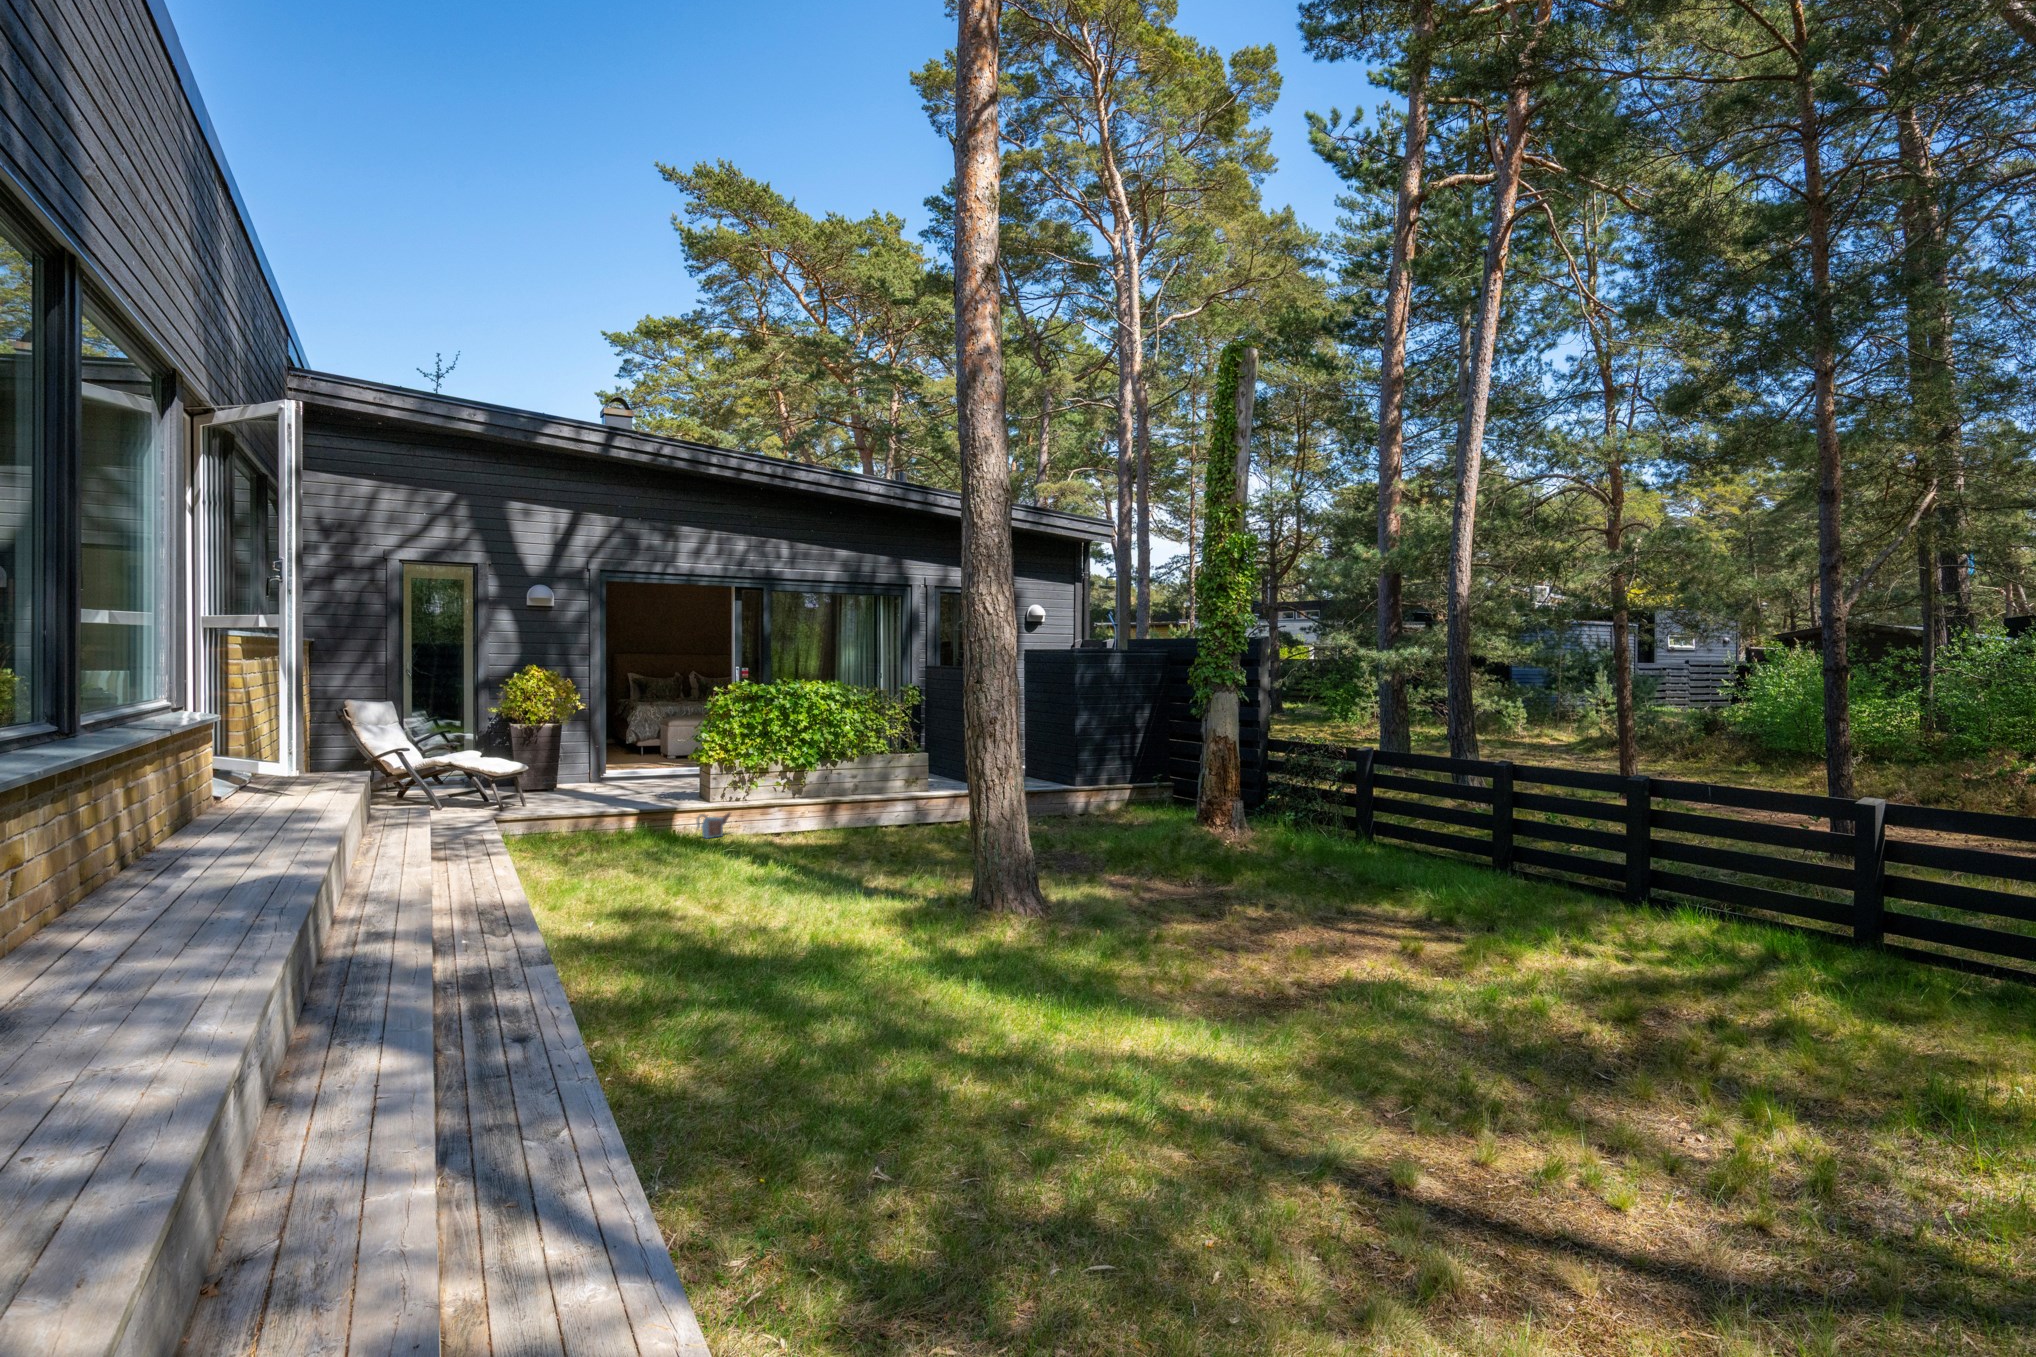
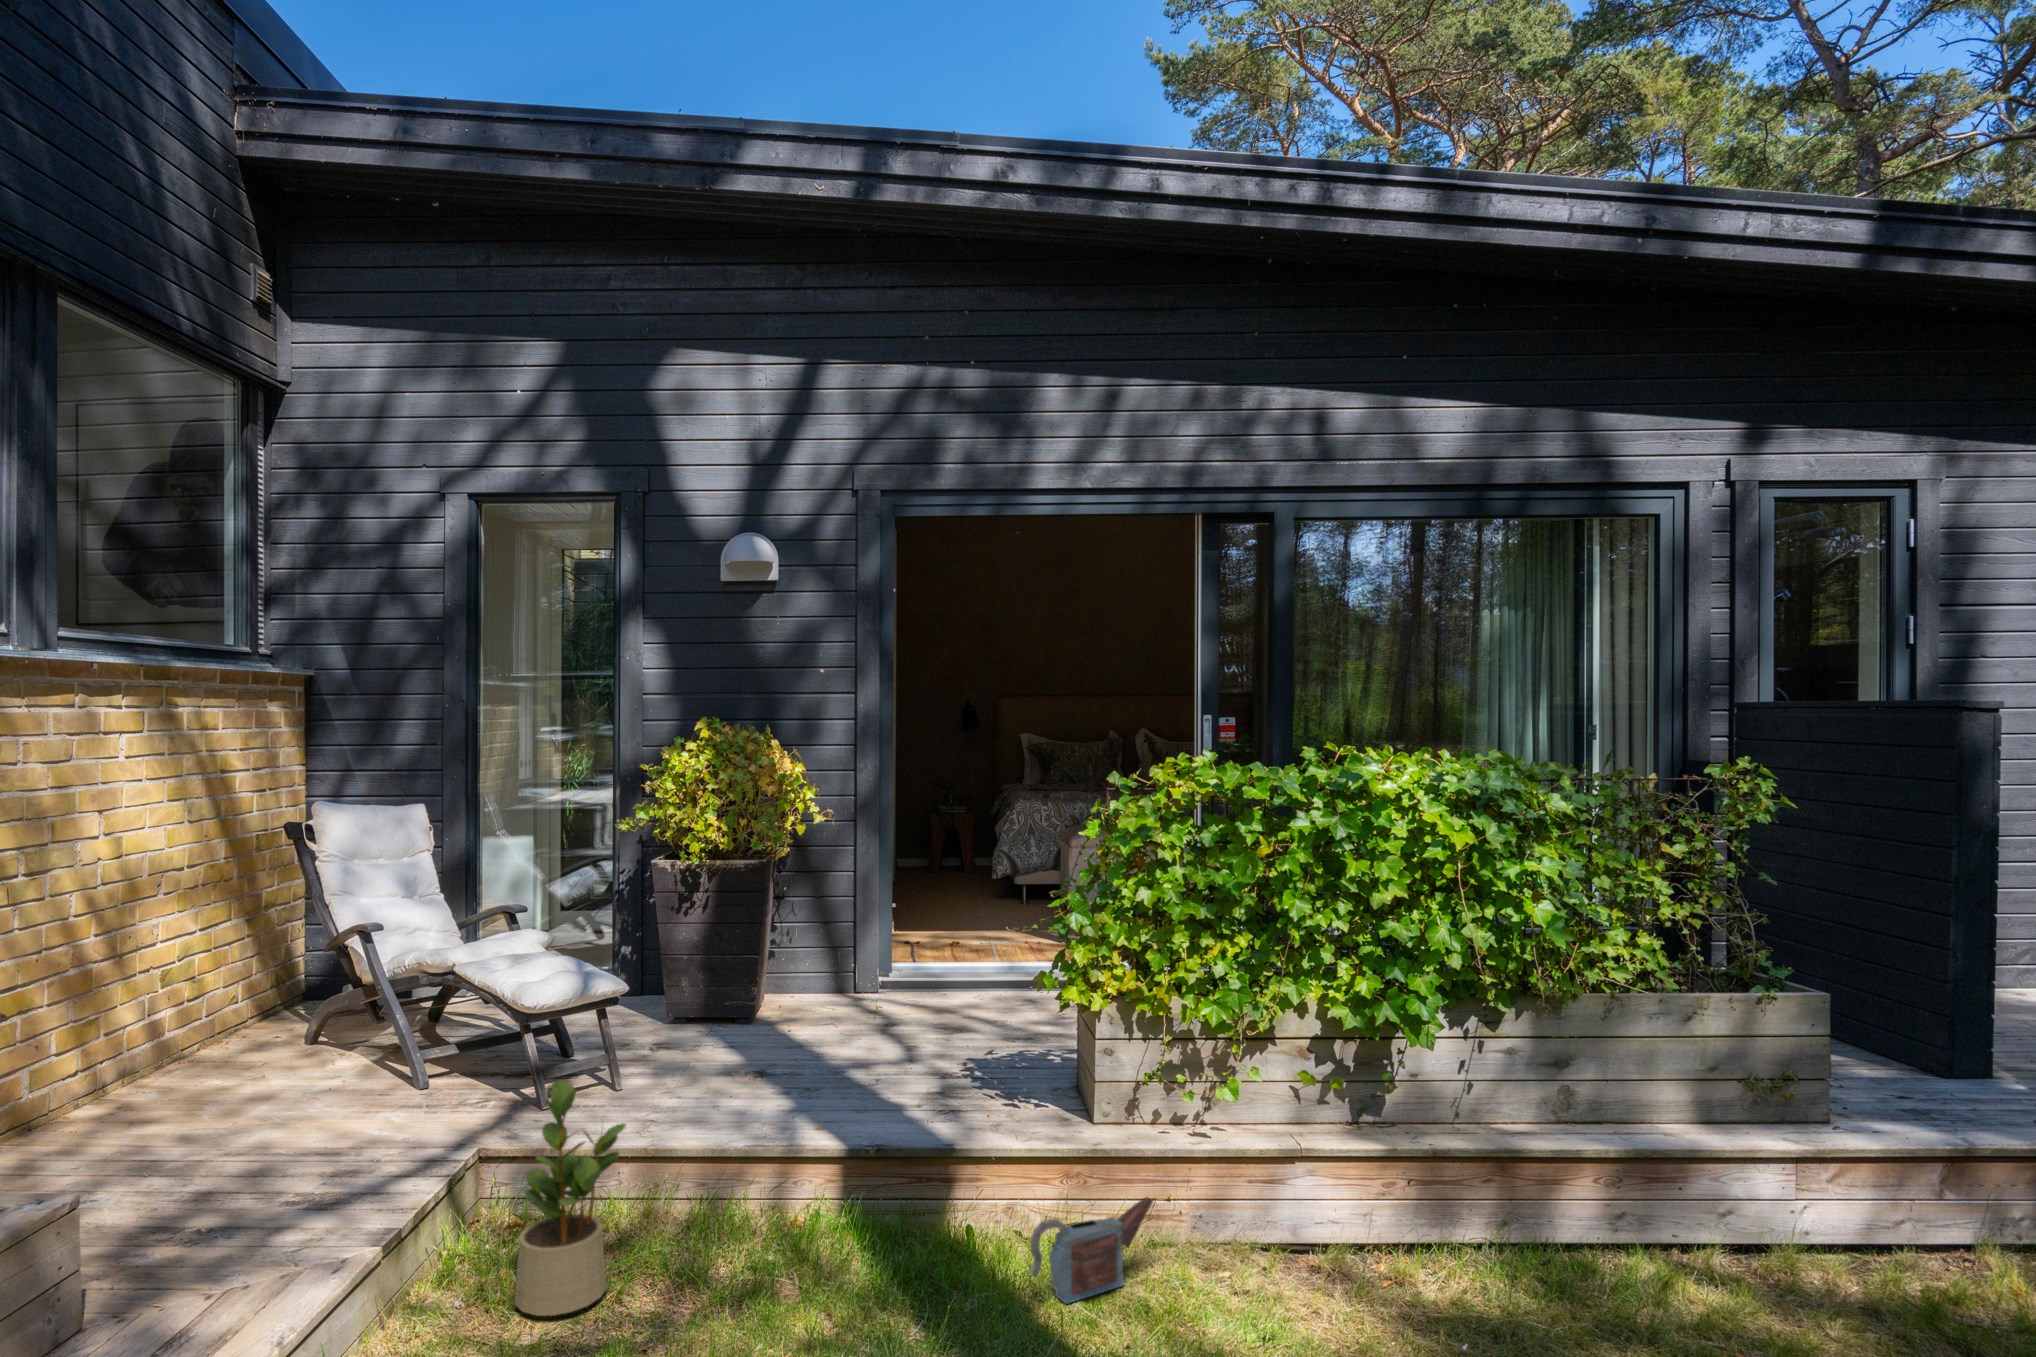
potted plant: none [532,776,565,845] -> present [515,1079,626,1316]

